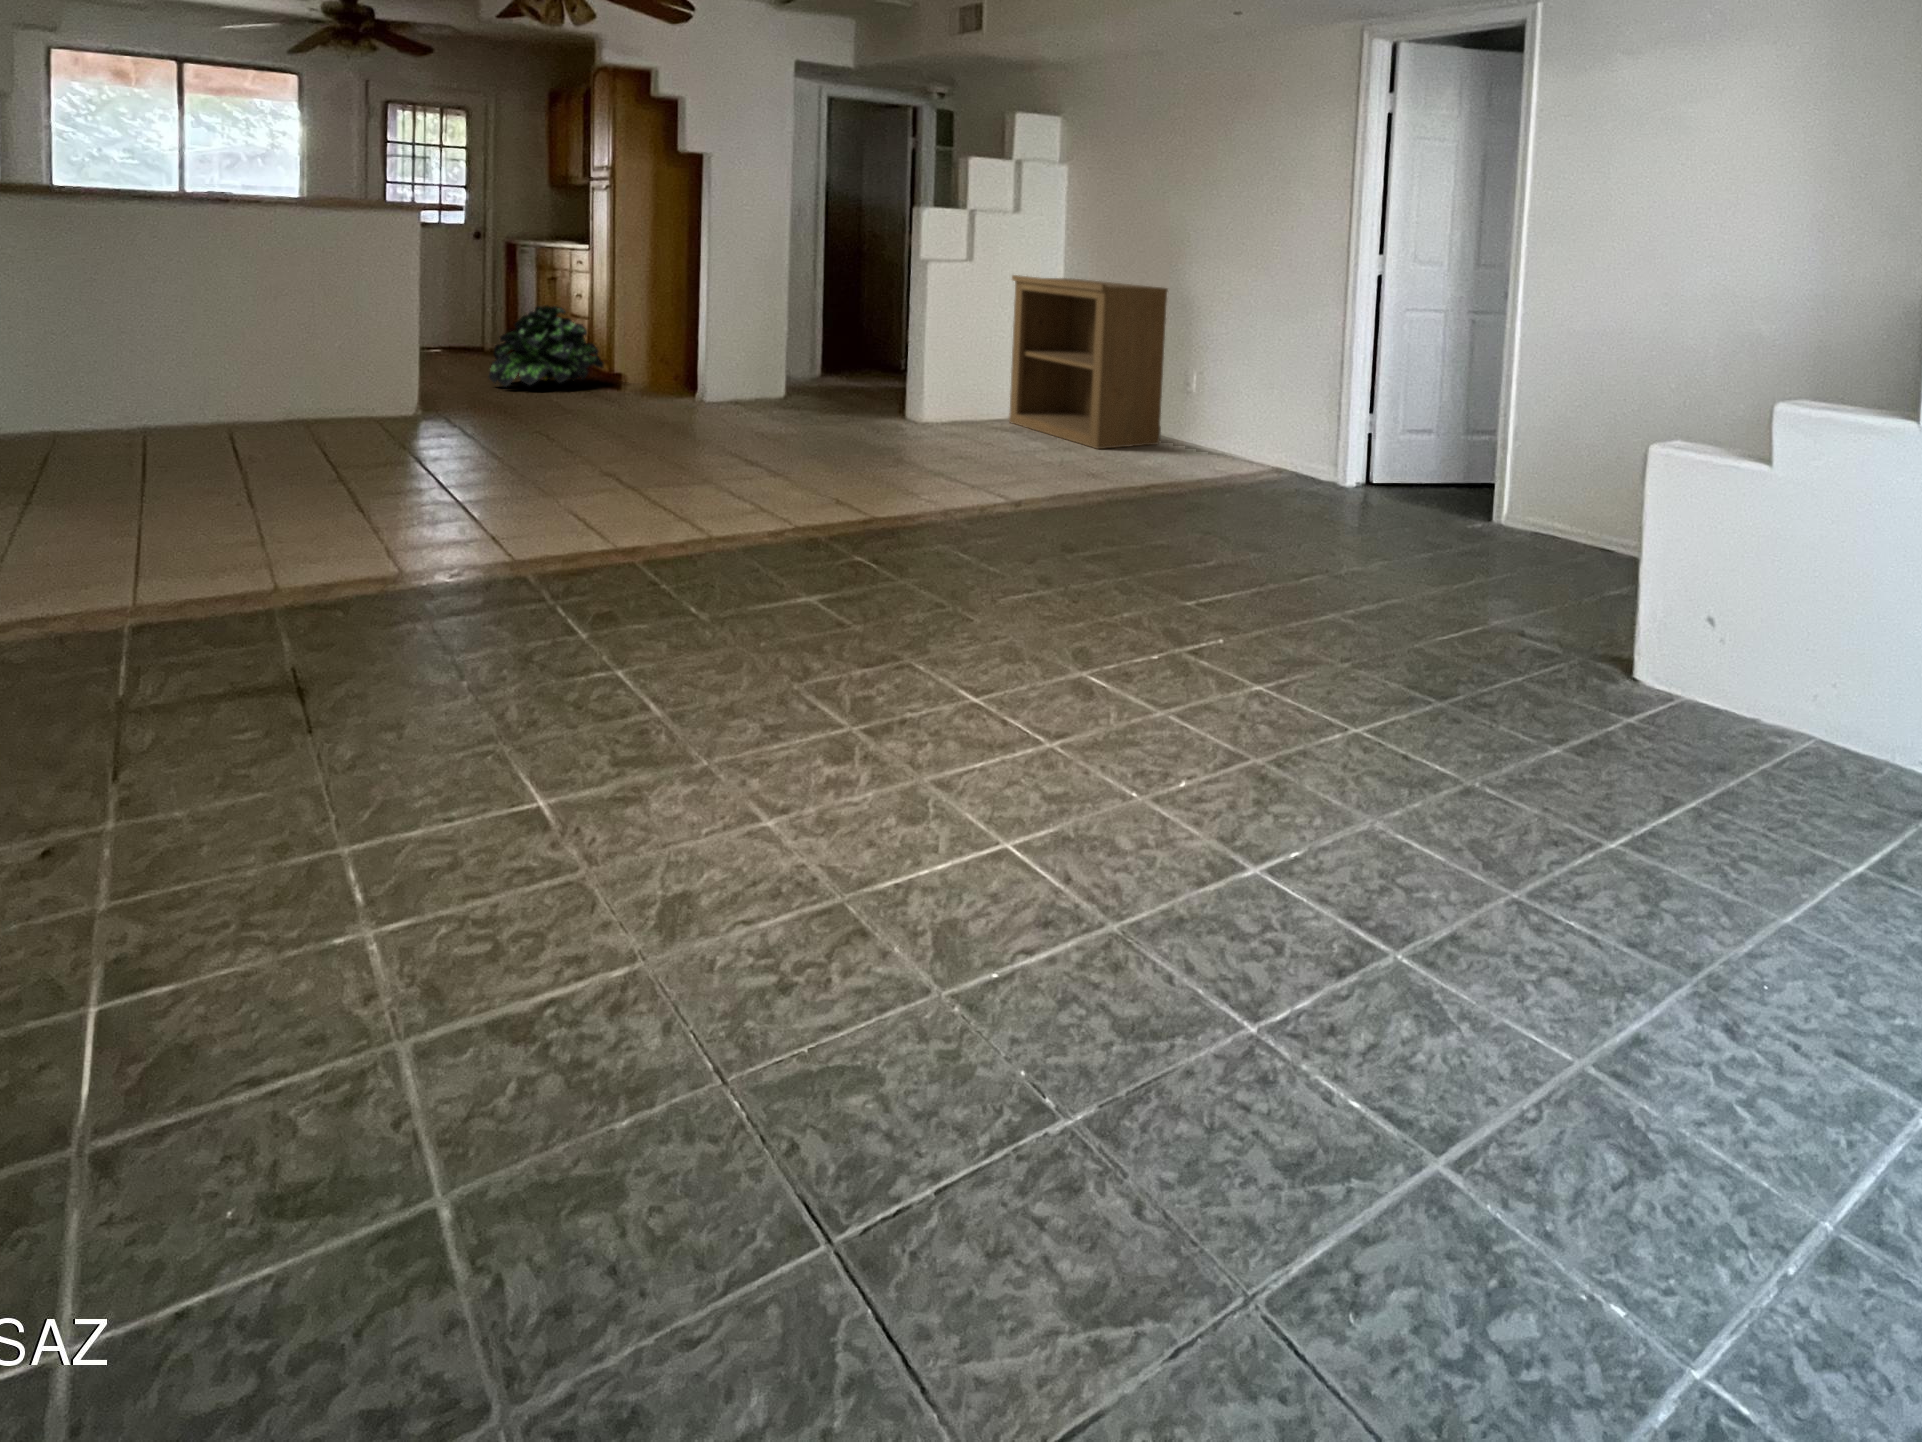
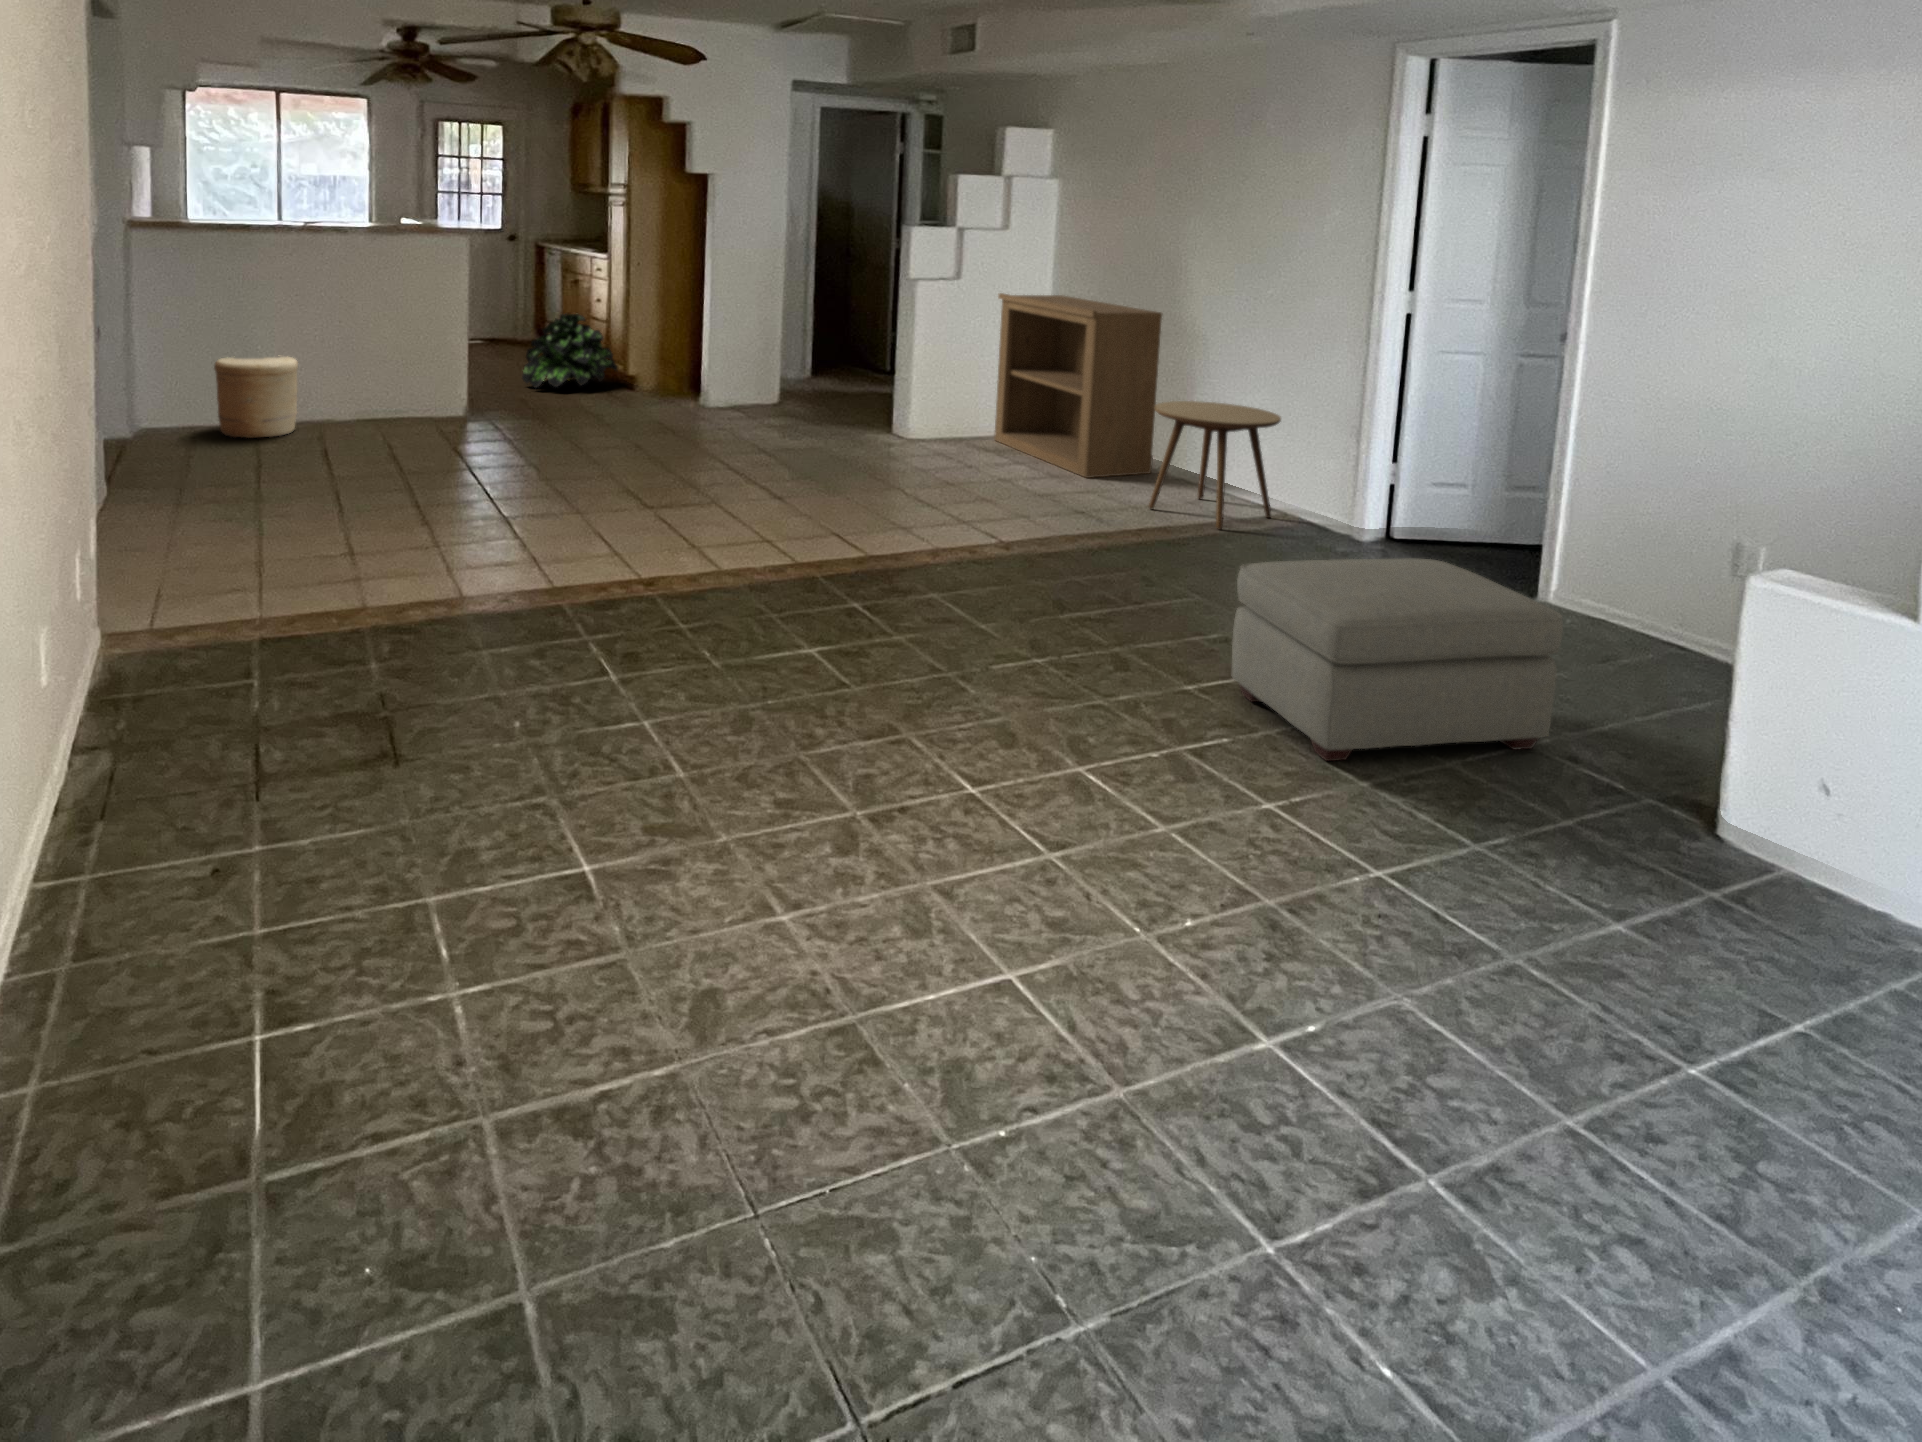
woven basket: none [77,343,194,439] -> present [214,357,298,439]
side table: none [1156,368,1275,484] -> present [1149,401,1281,529]
ottoman: none [1229,471,1508,651] -> present [1232,559,1563,761]

